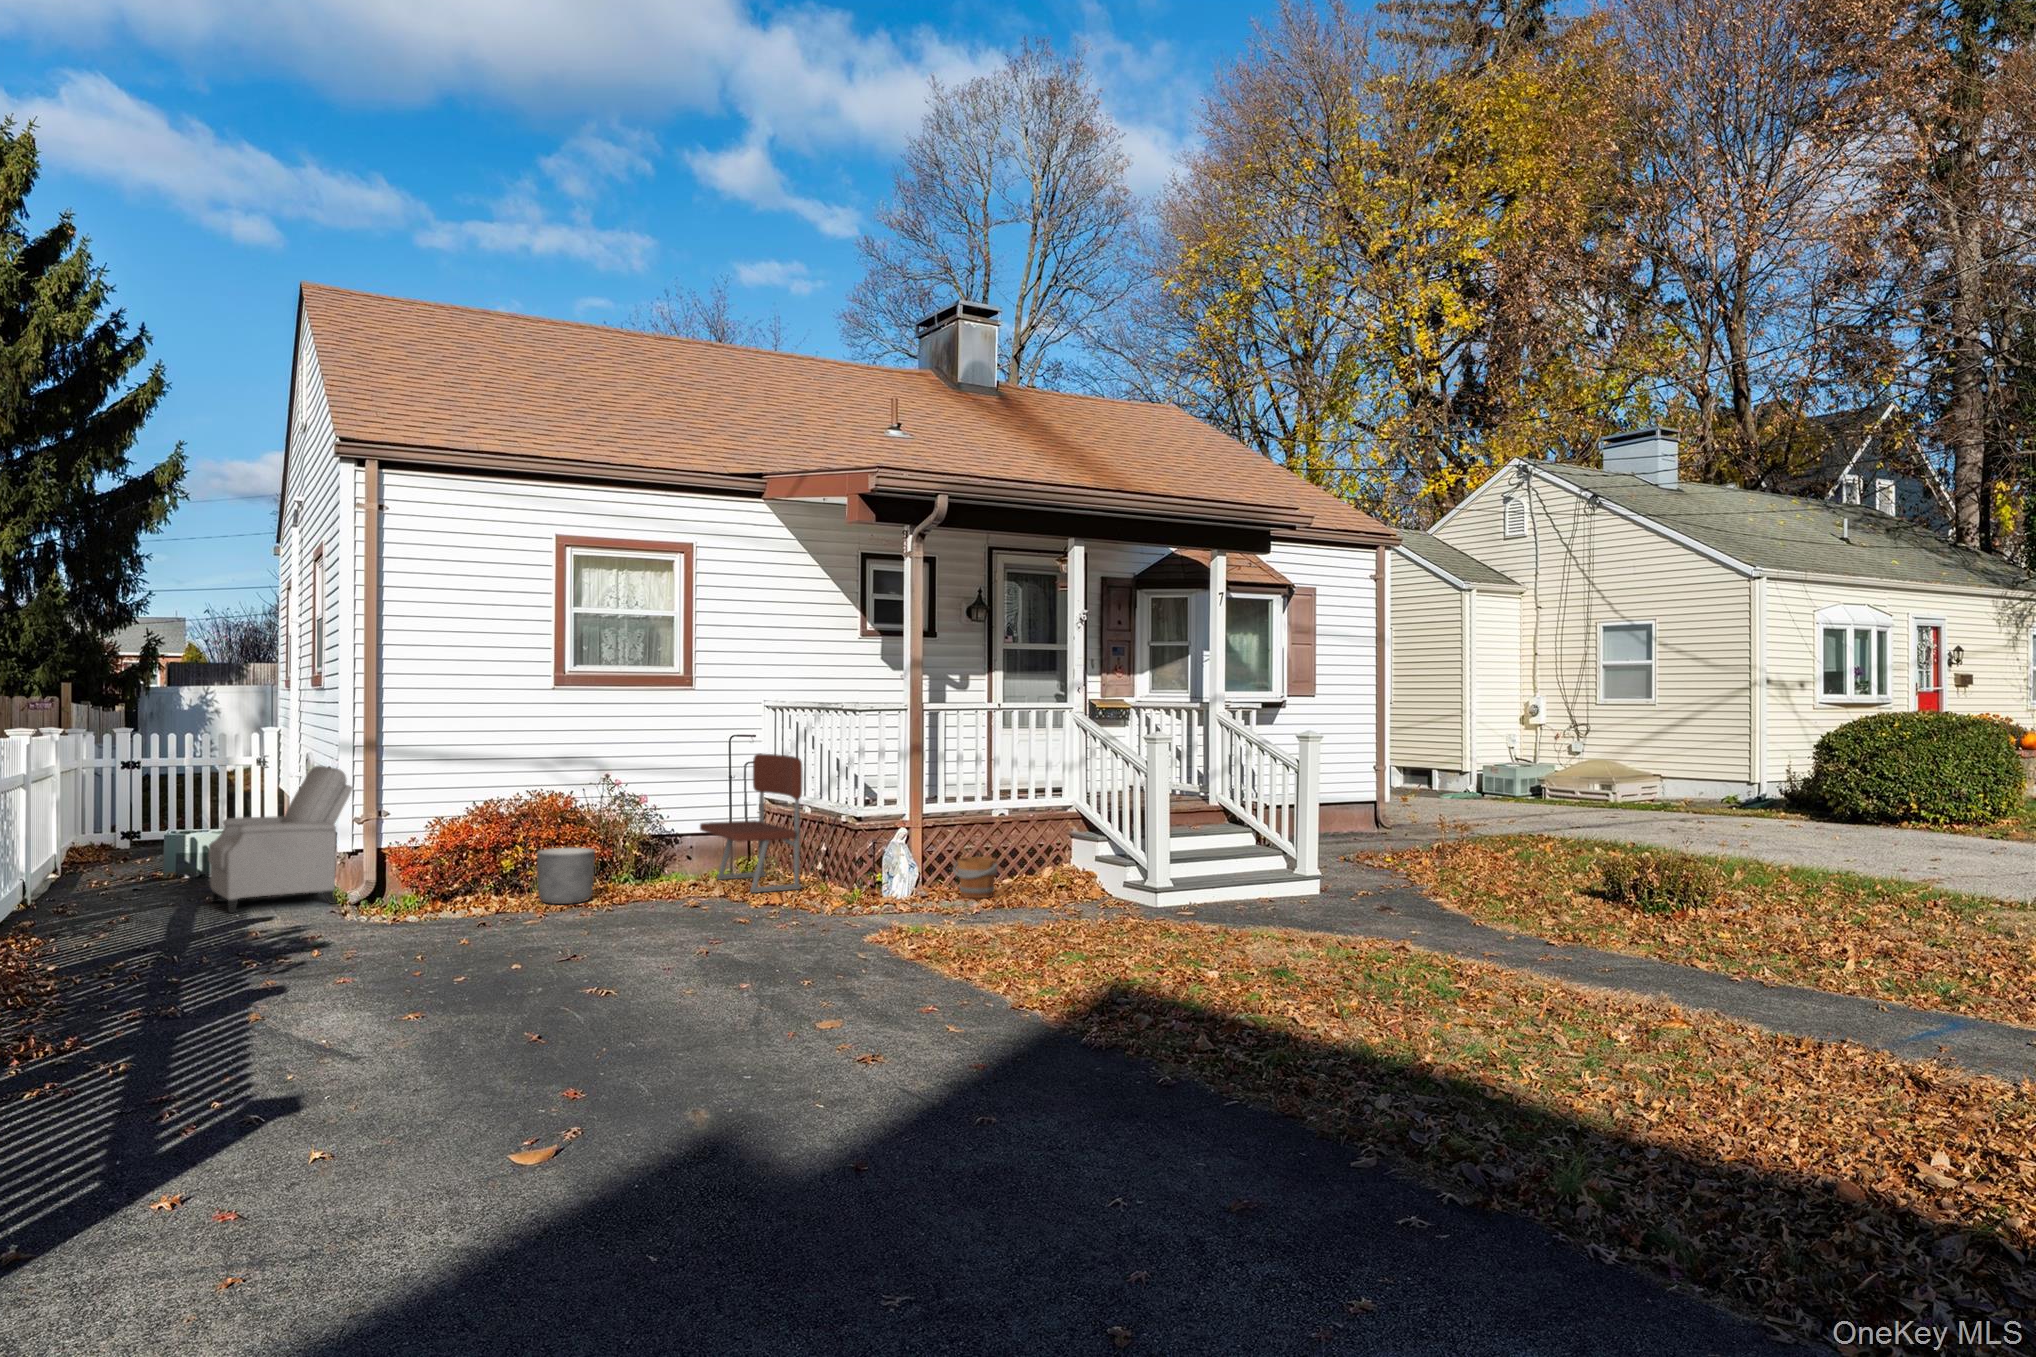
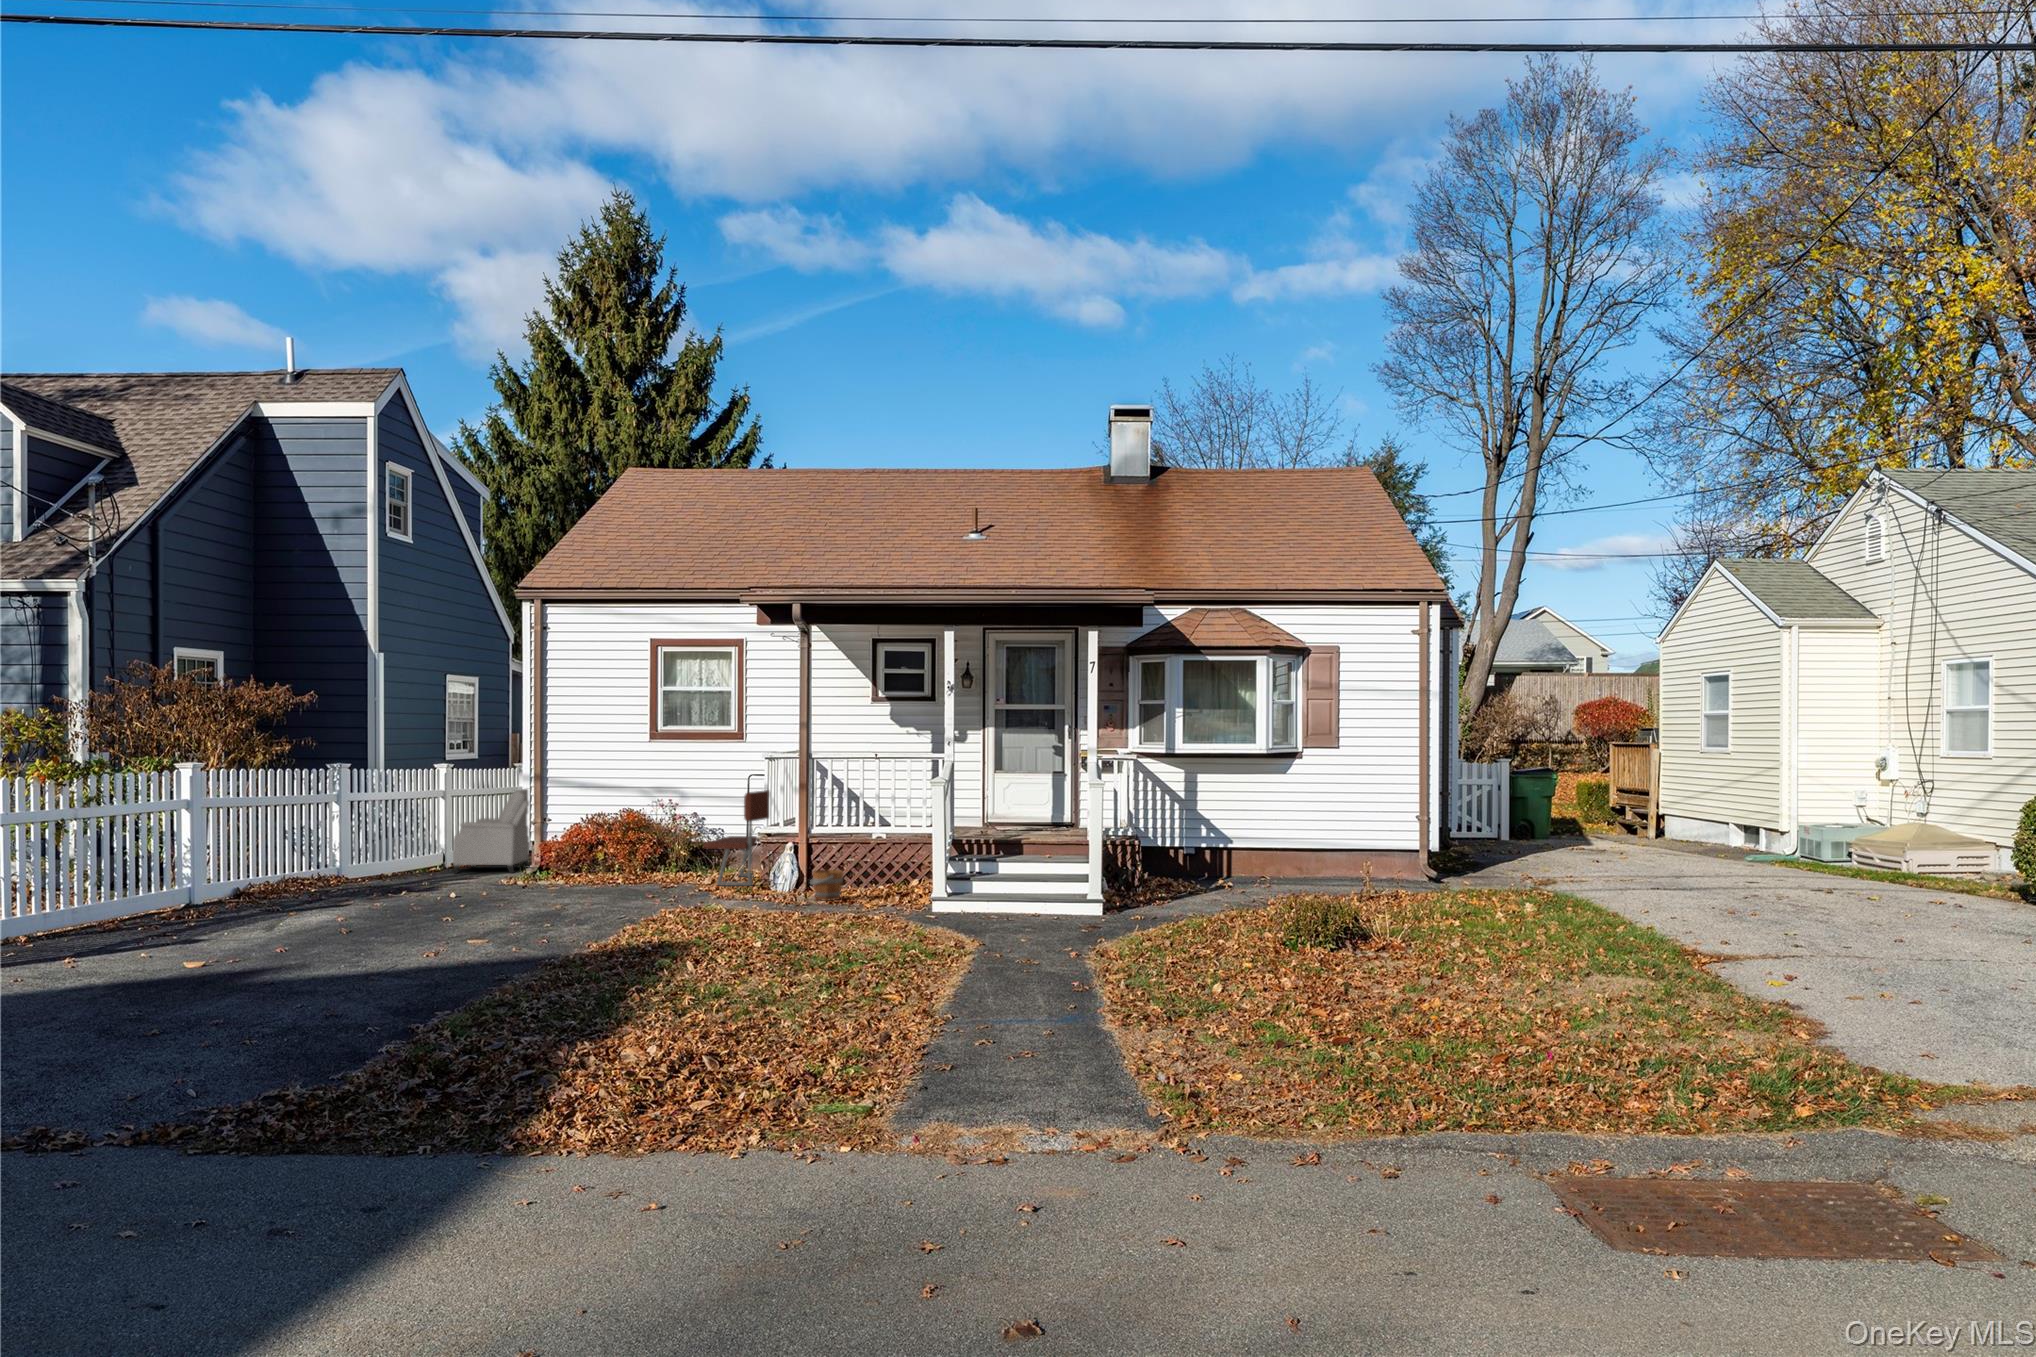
planter: present [537,848,595,904] -> none [591,847,630,883]

